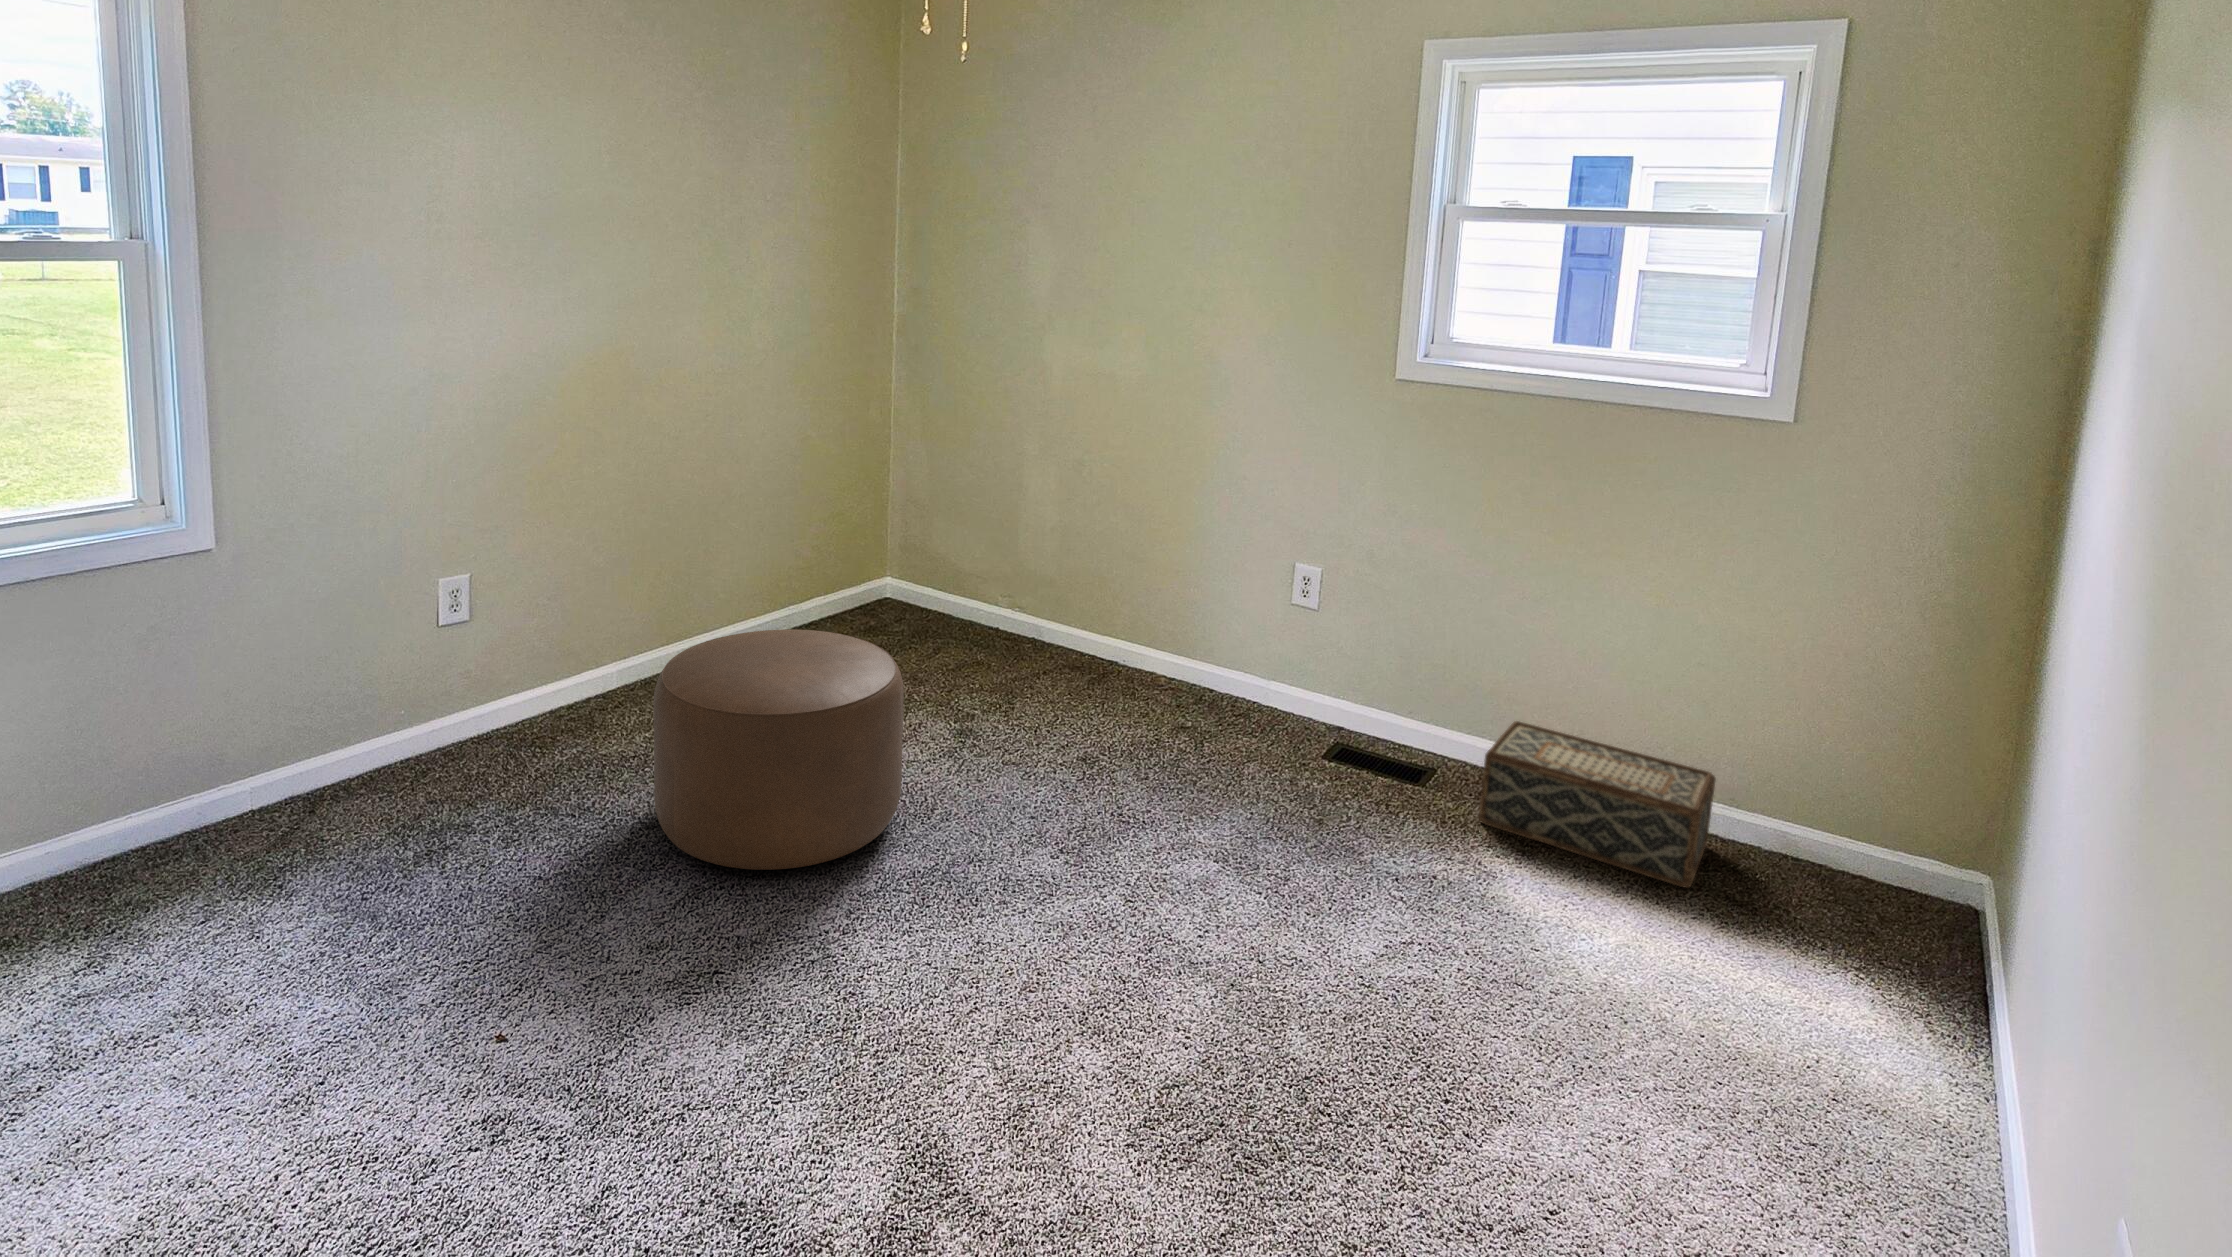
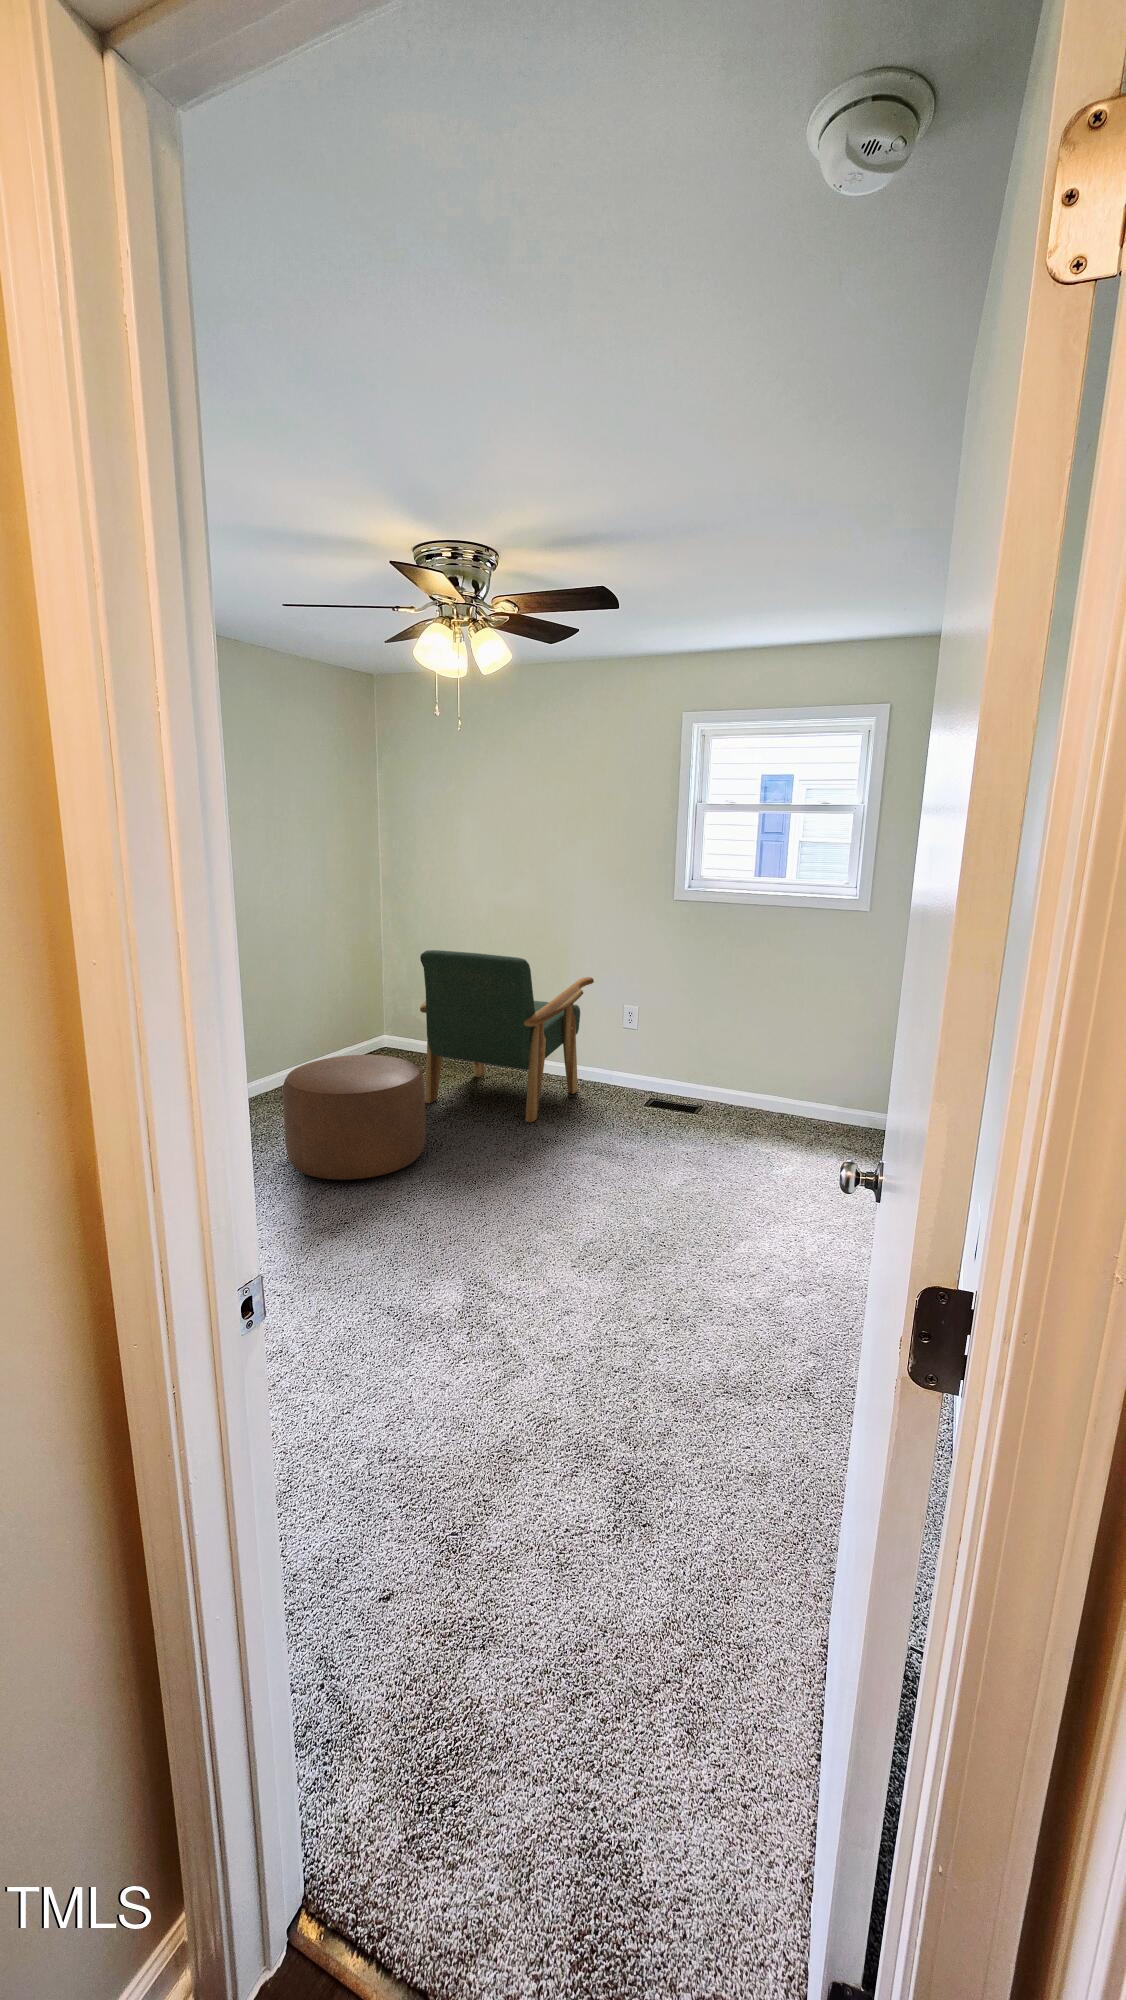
armchair: none [923,448,1236,773] -> present [420,950,594,1122]
woven basket: present [1479,721,1716,888] -> none [727,1077,839,1145]

